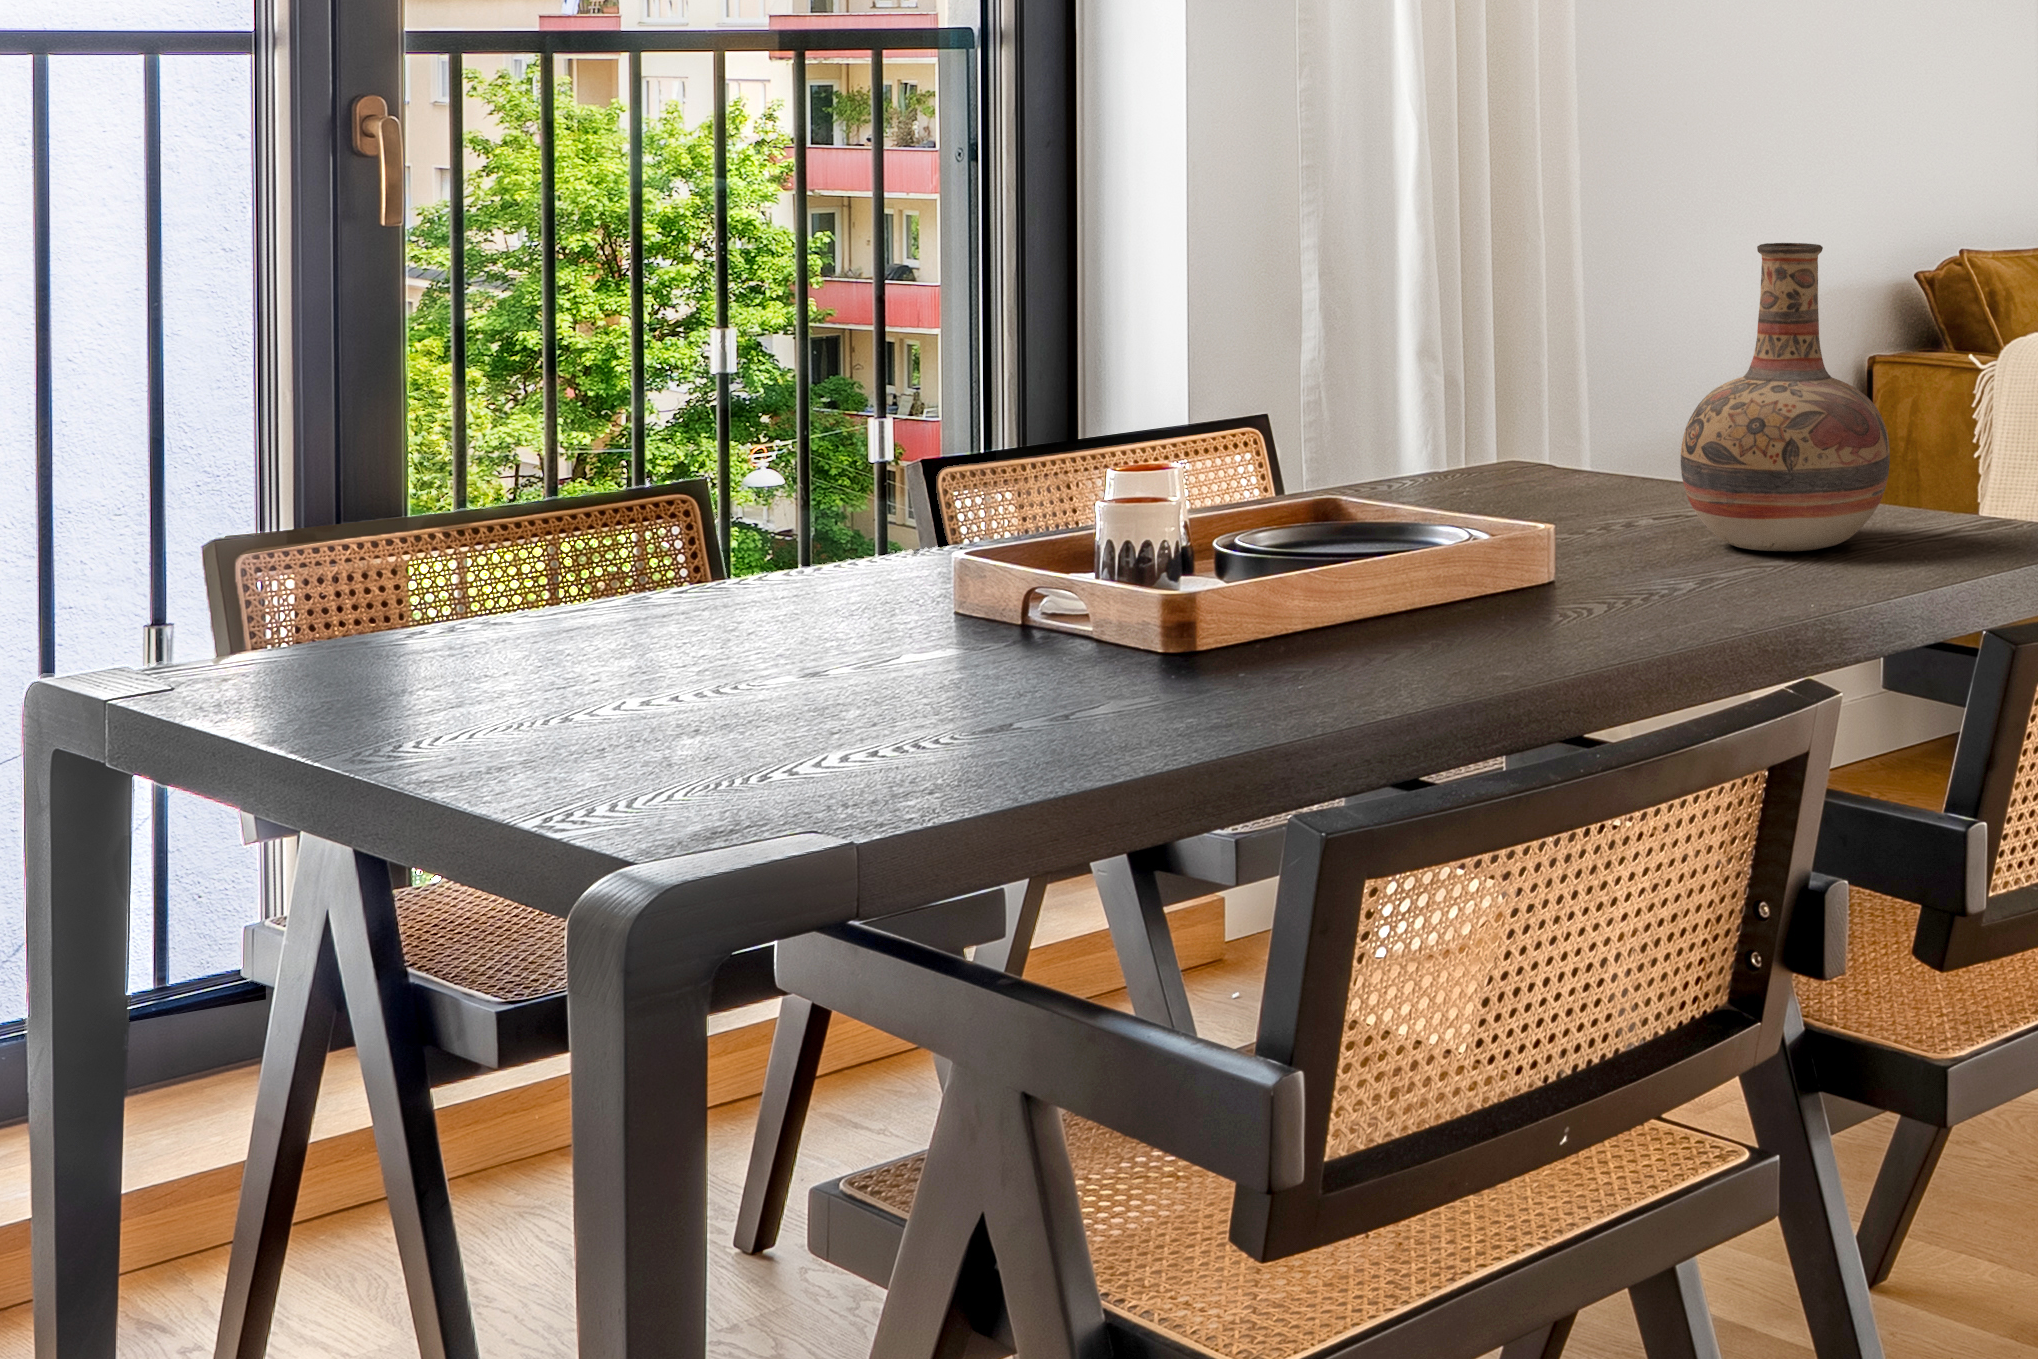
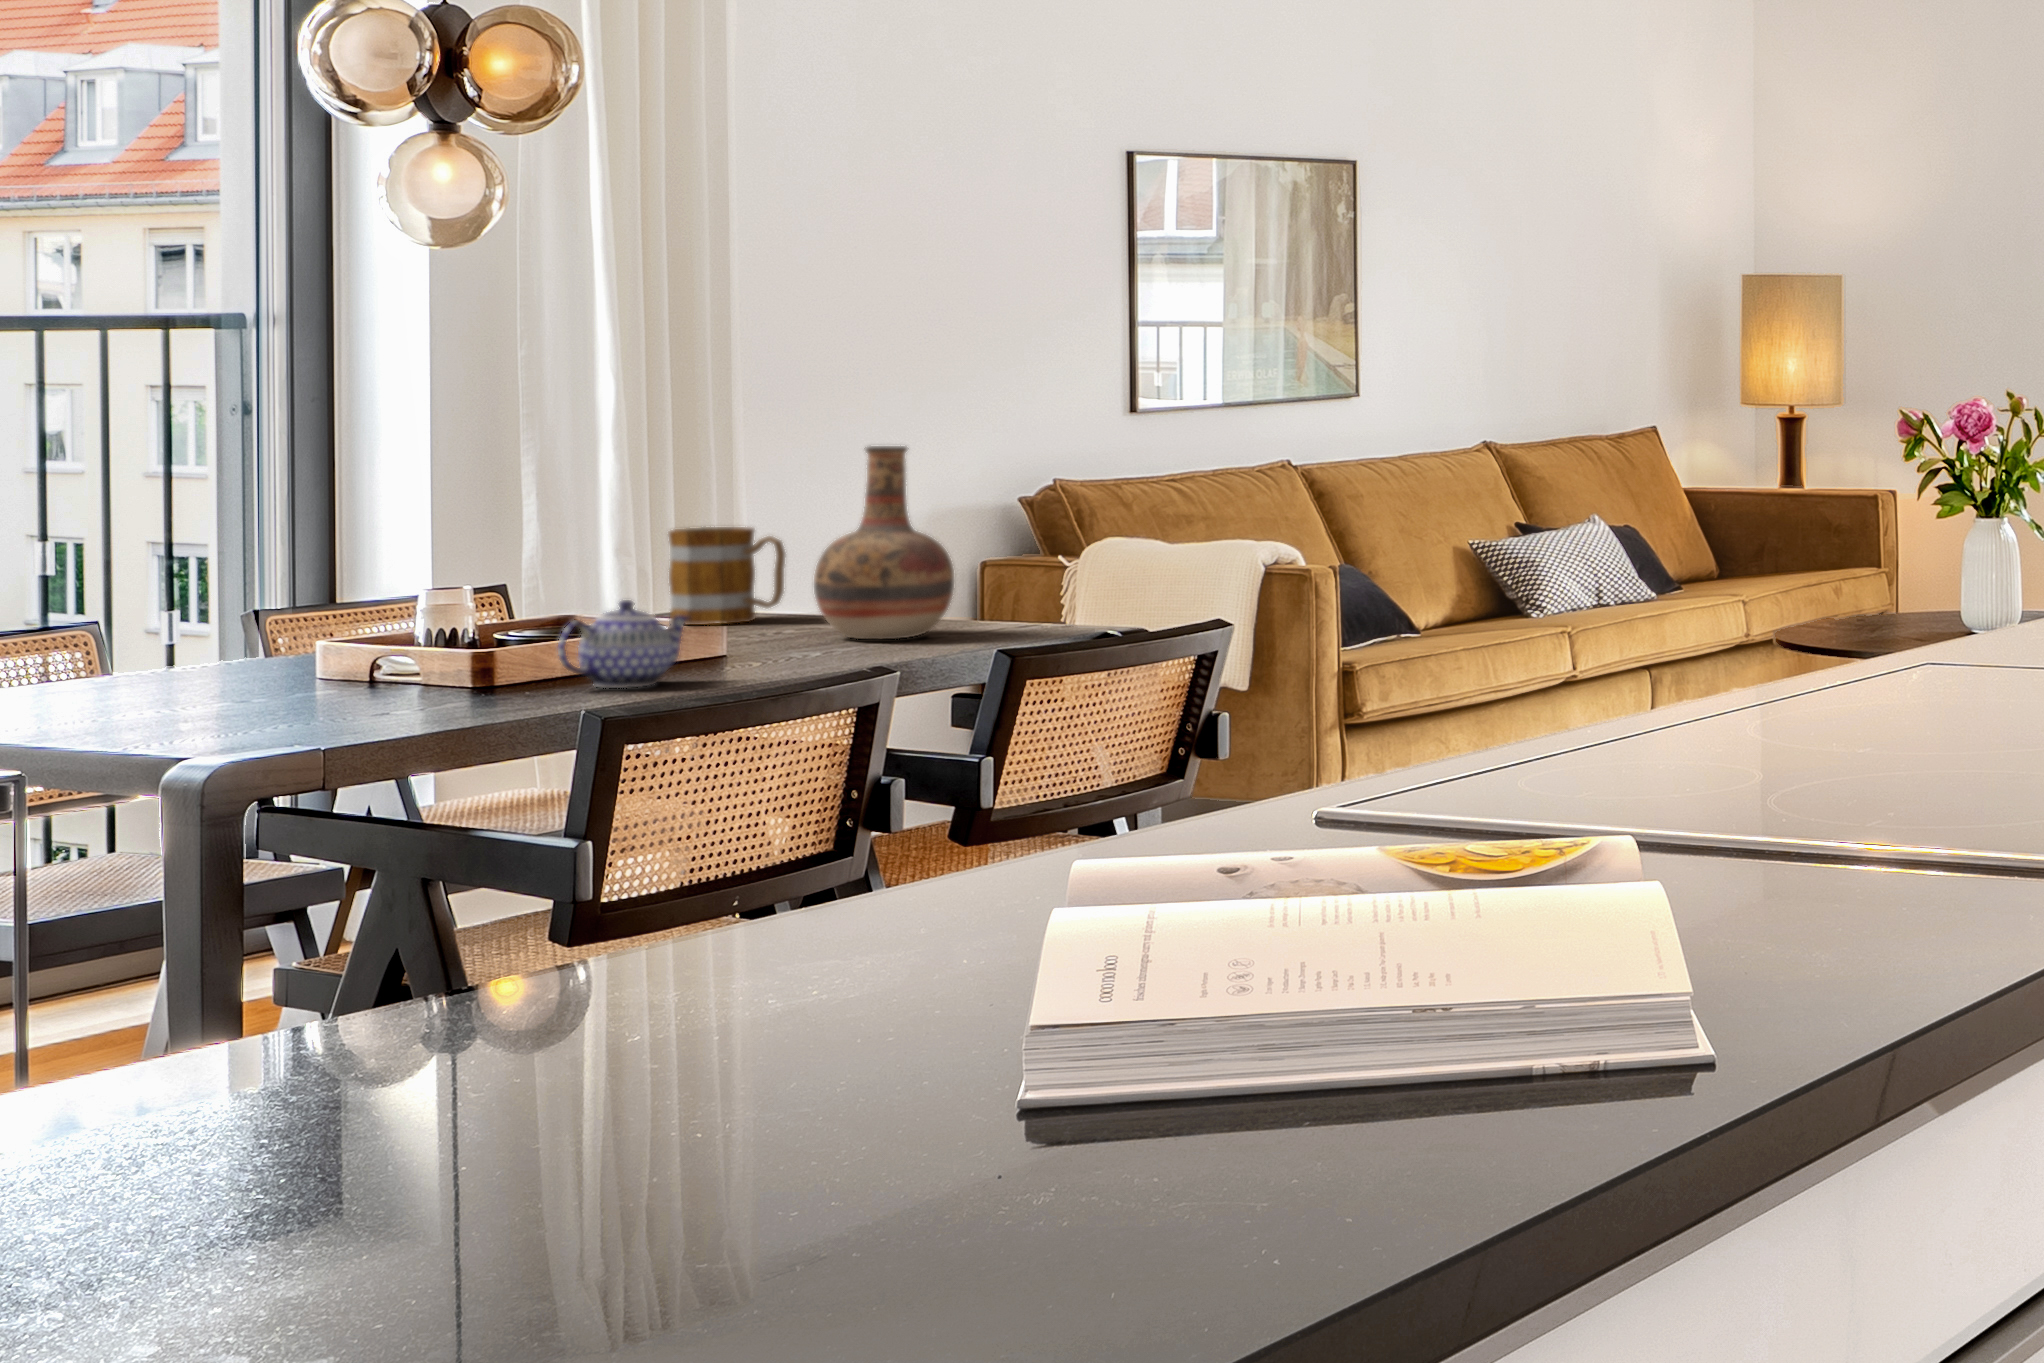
mug: none [1468,353,1635,506] -> present [669,527,785,625]
teapot: none [1288,519,1501,671] -> present [558,600,691,688]

